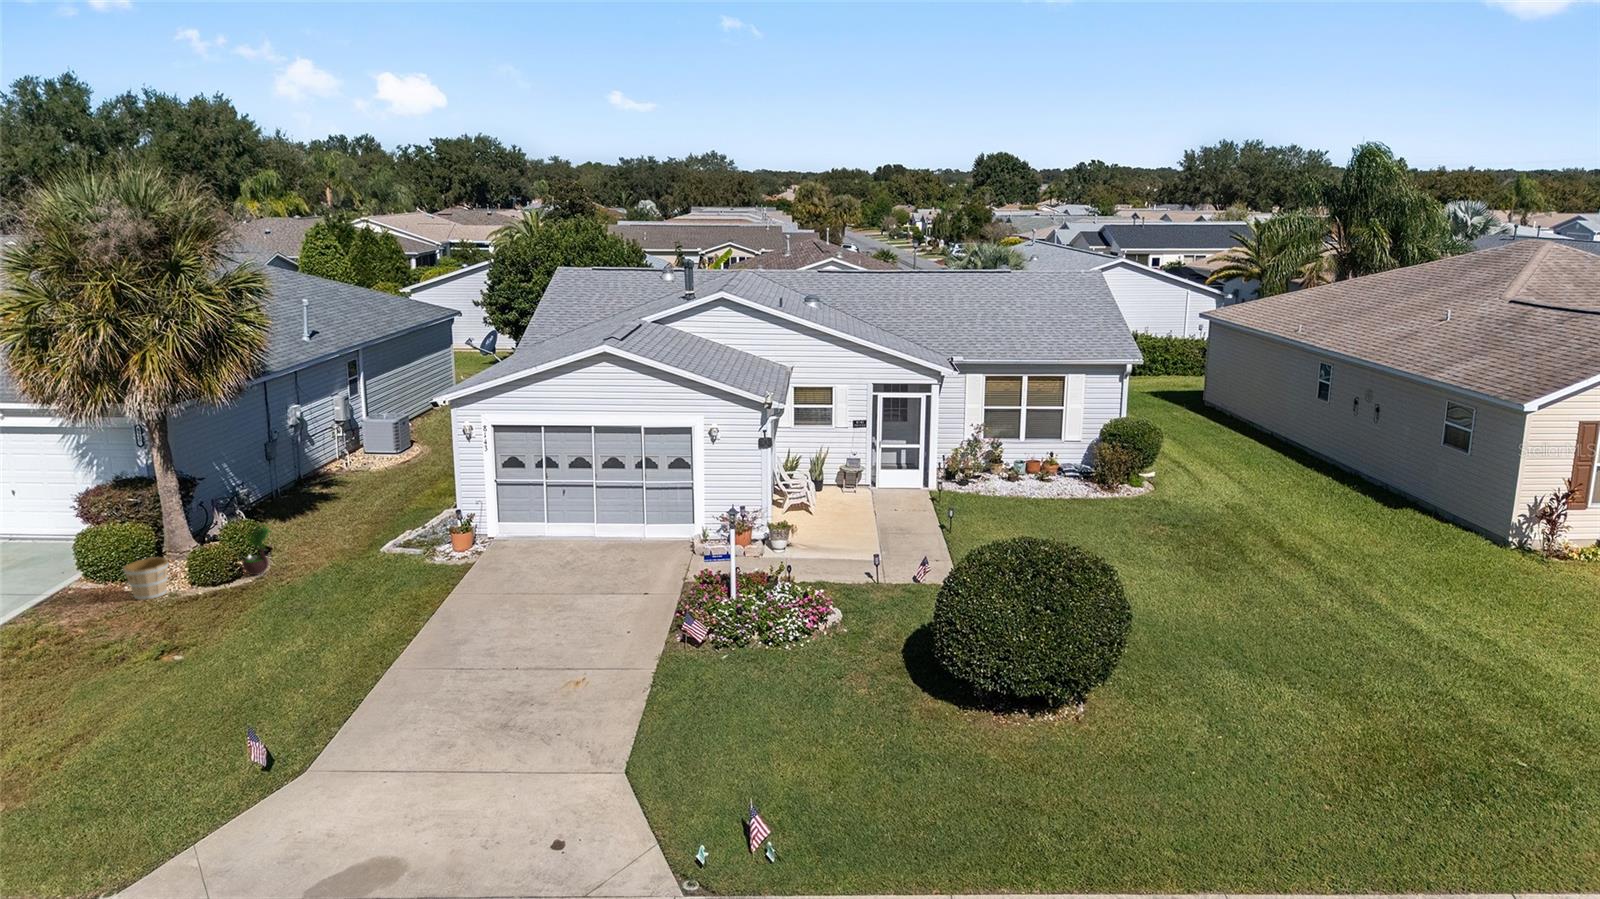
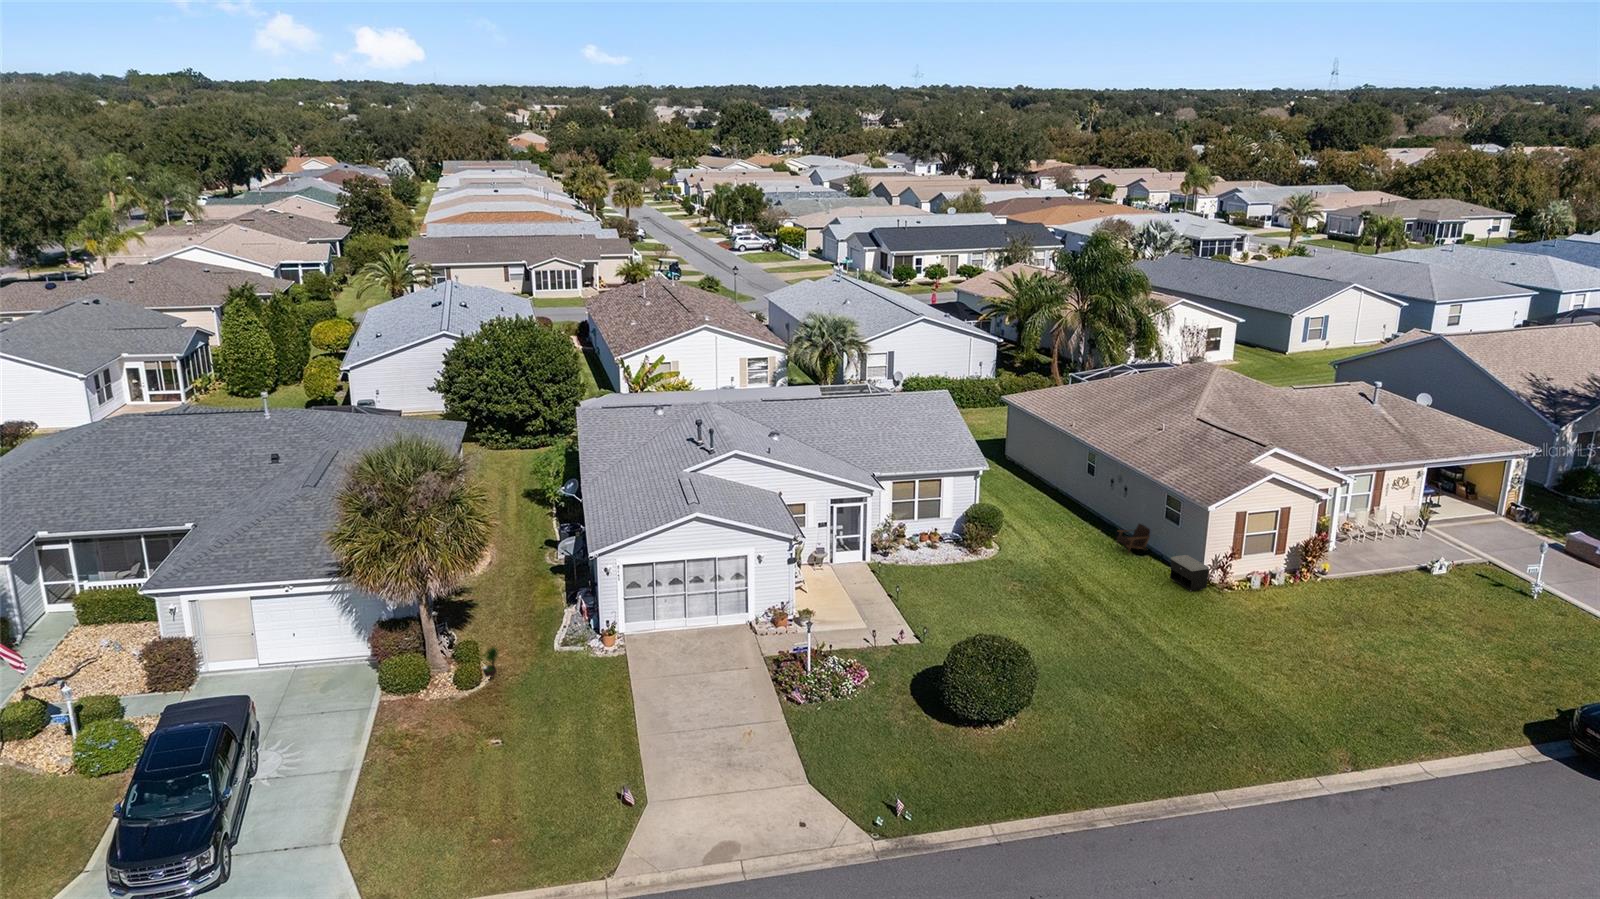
armchair: none [1354,457,1421,507] -> present [1117,524,1150,555]
storage bench: none [1446,497,1524,557] -> present [1170,555,1209,591]
wooden bucket: present [123,557,169,600] -> none [421,677,447,706]

